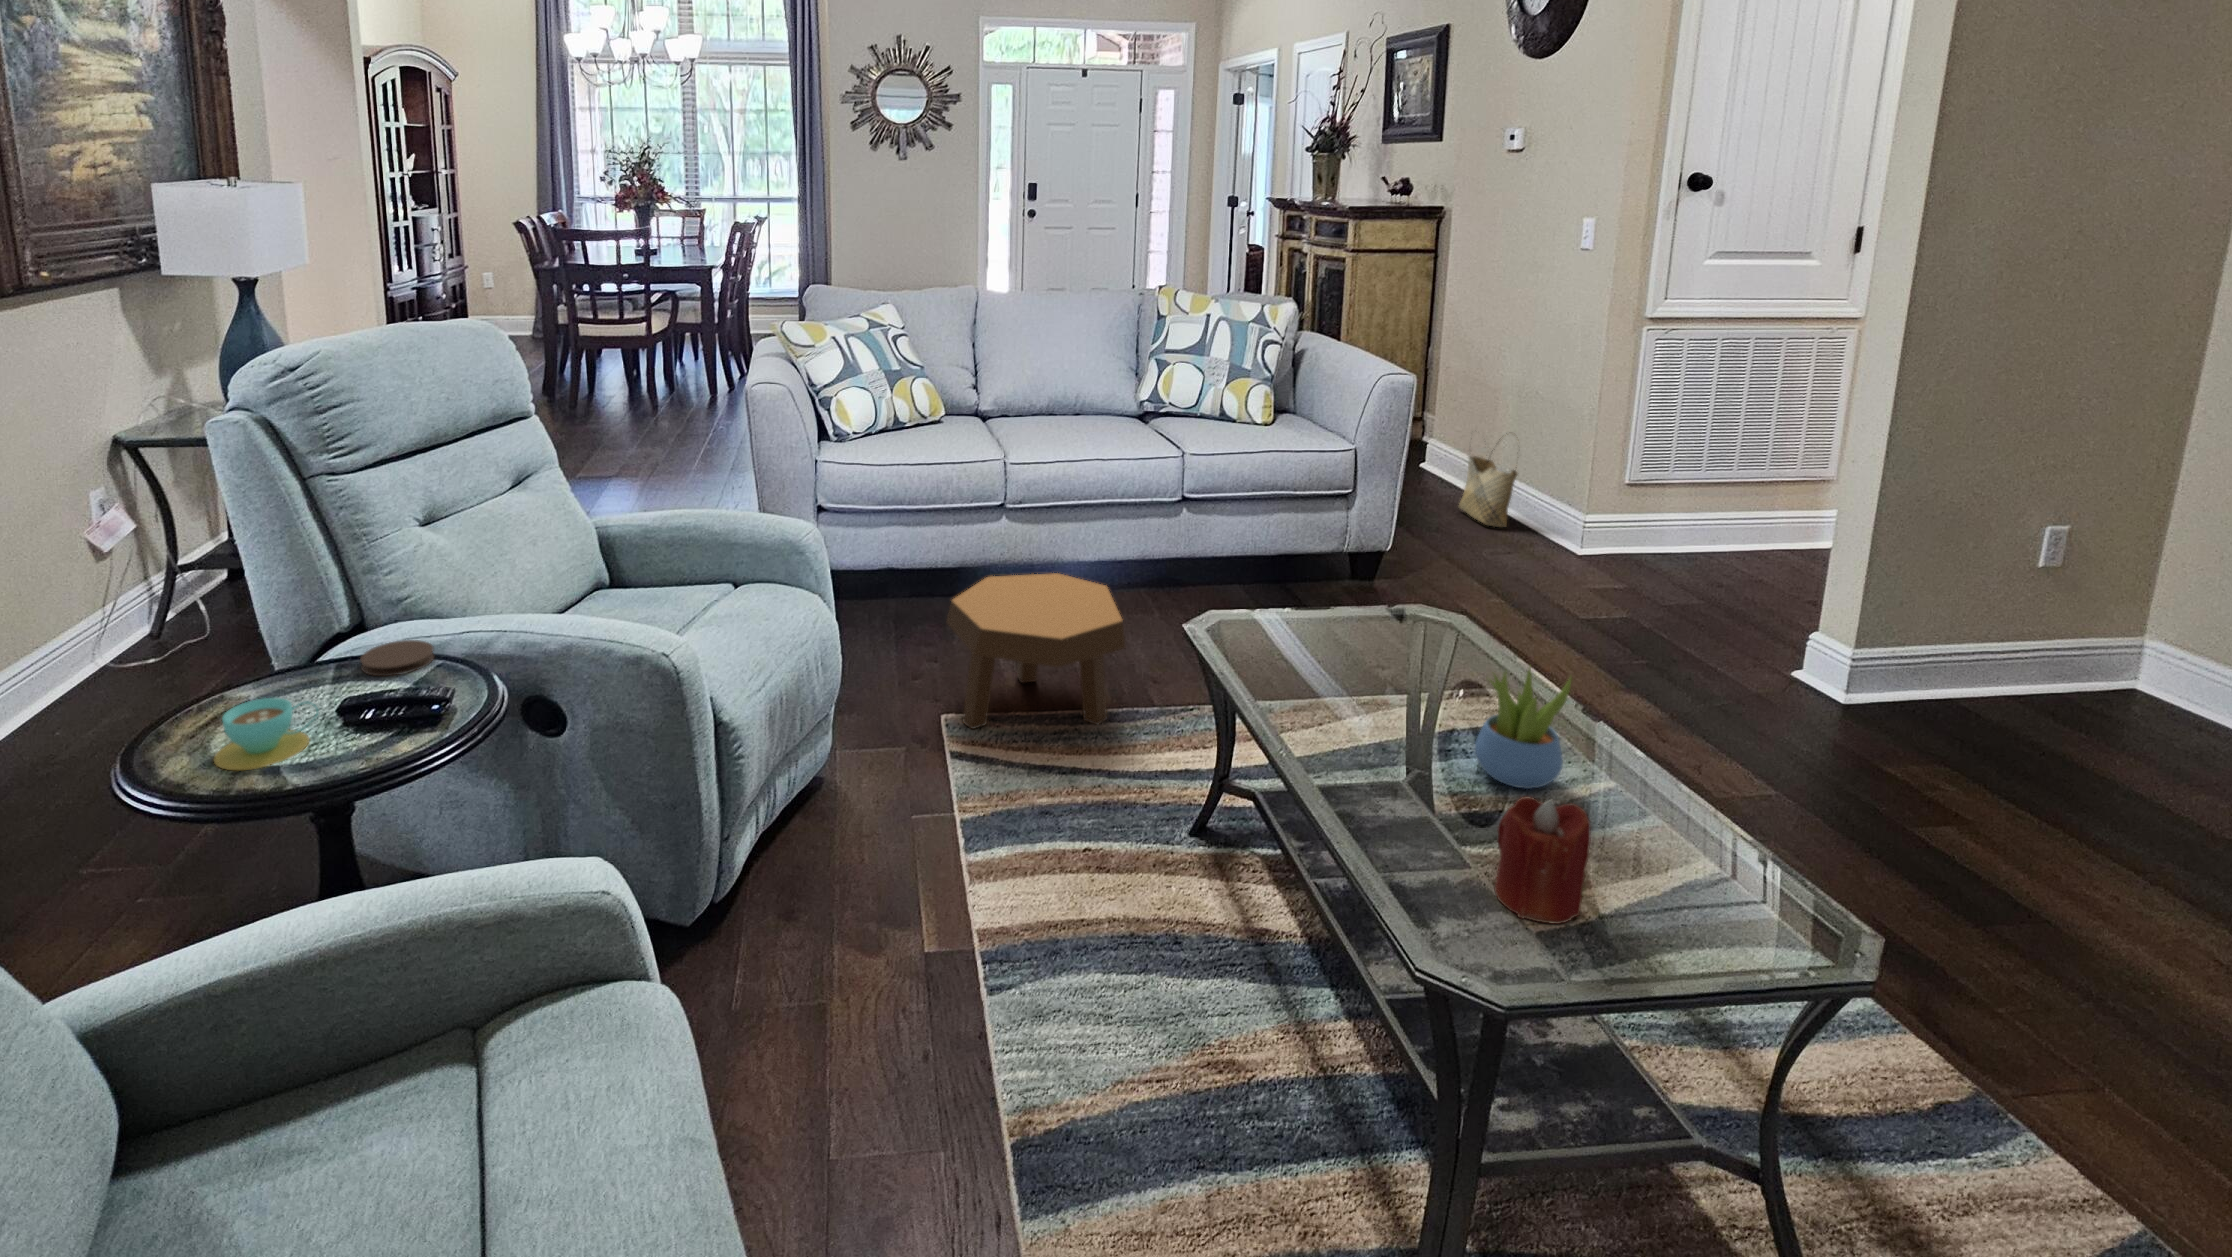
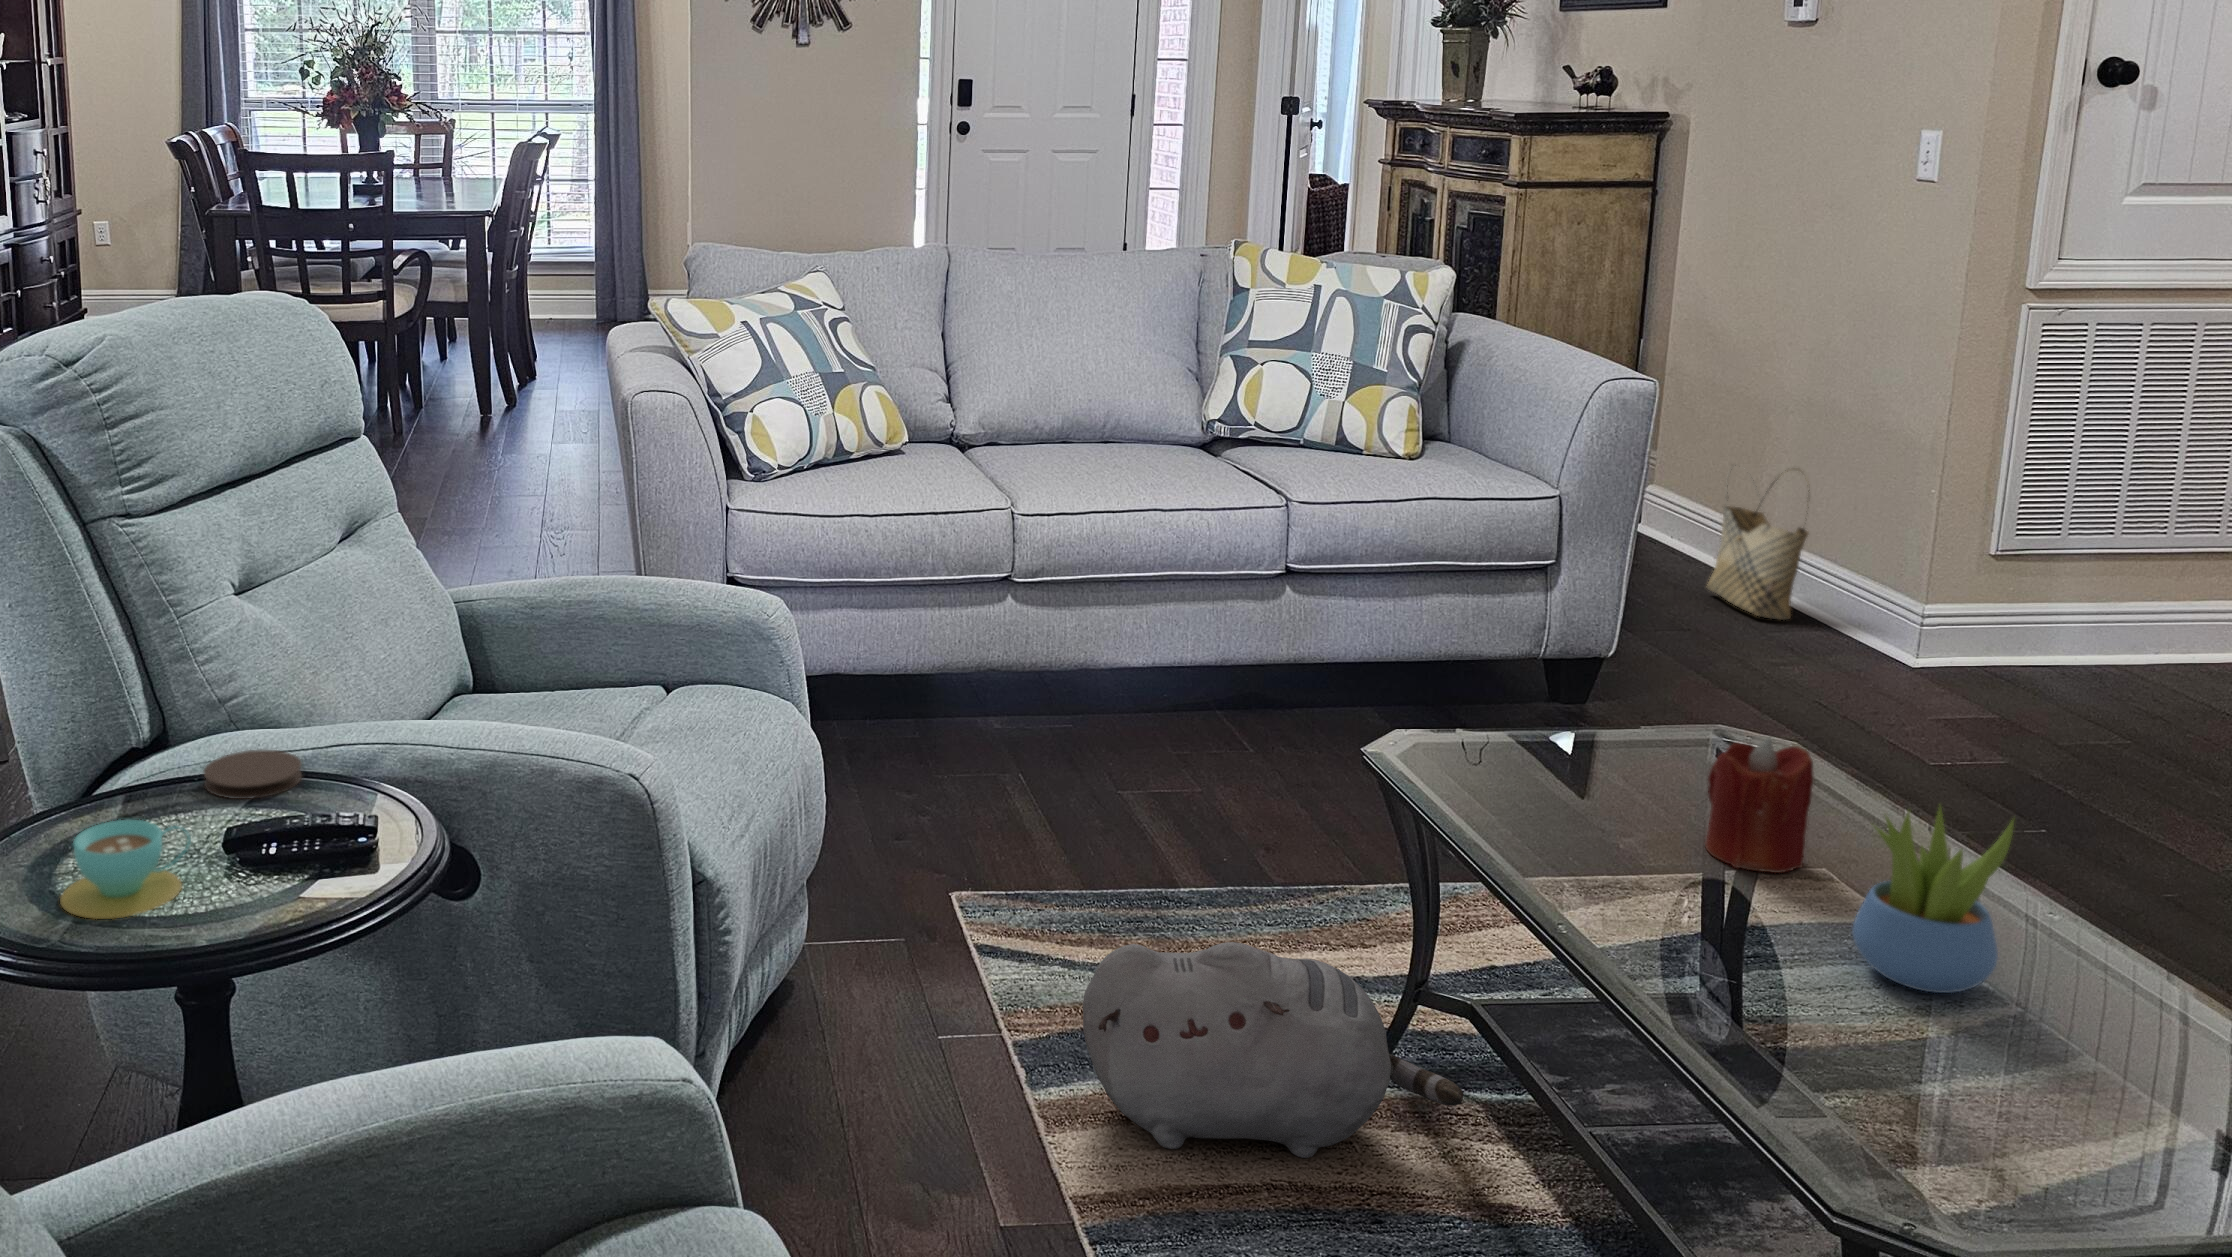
footstool: present [946,573,1125,729] -> none [949,679,1237,915]
plush toy: none [998,754,1239,894] -> present [1083,942,1464,1158]
candle: present [1494,797,1591,924] -> present [1705,738,1813,873]

